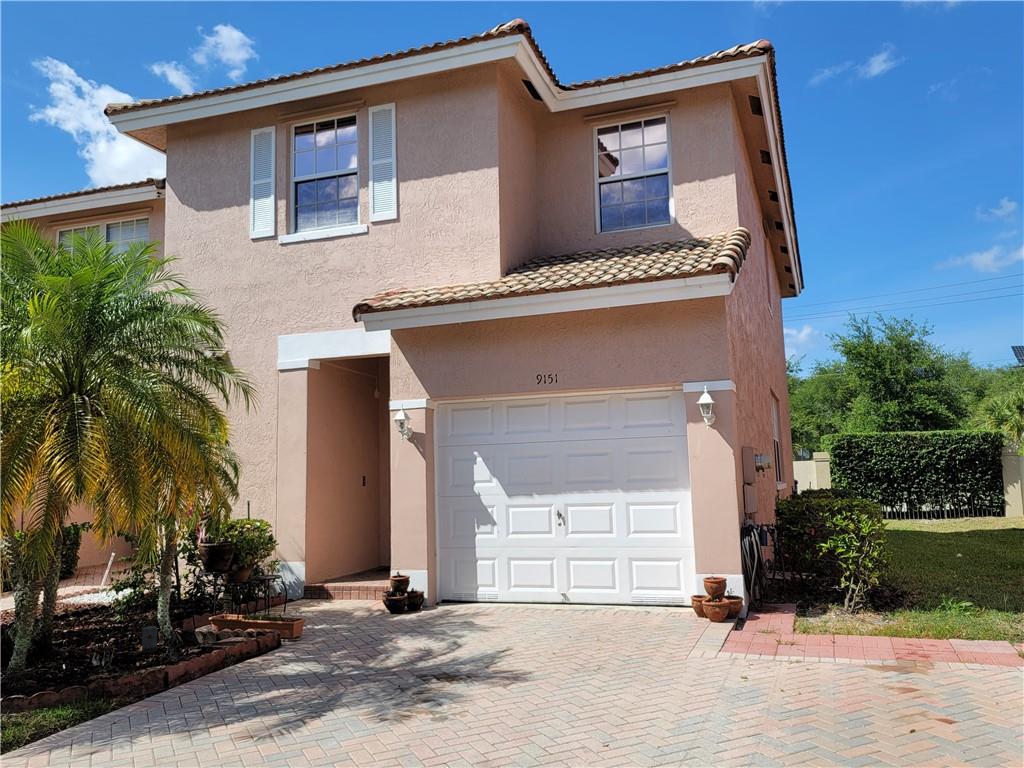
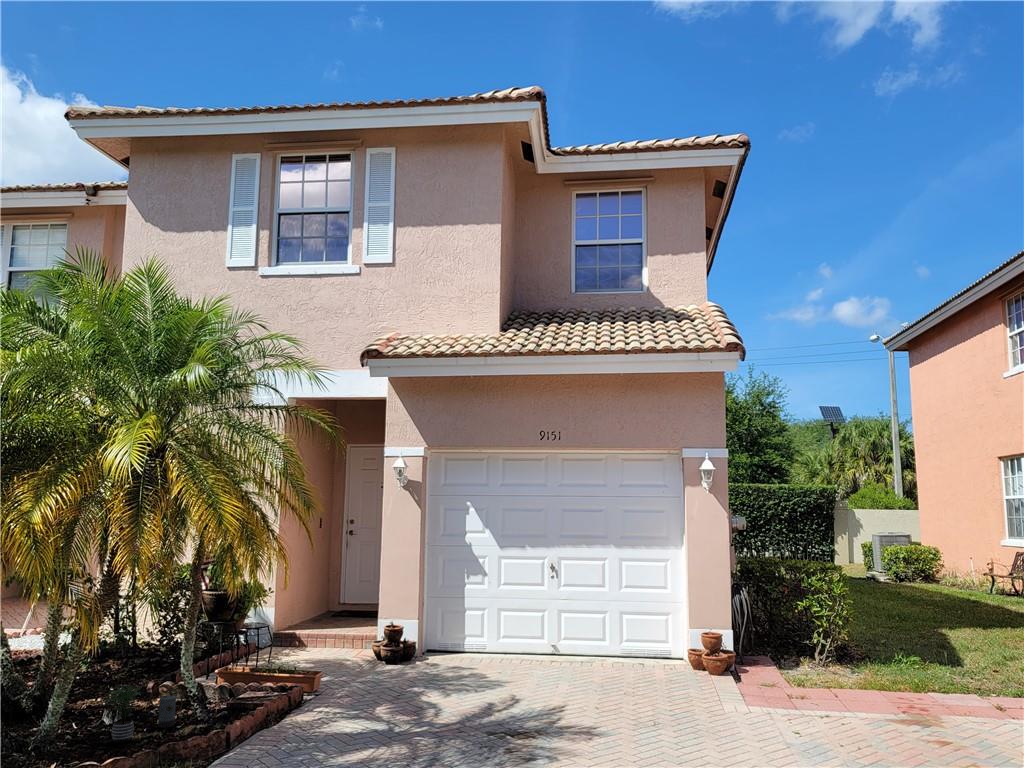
potted plant: none [85,613,123,663] -> present [104,686,141,743]

